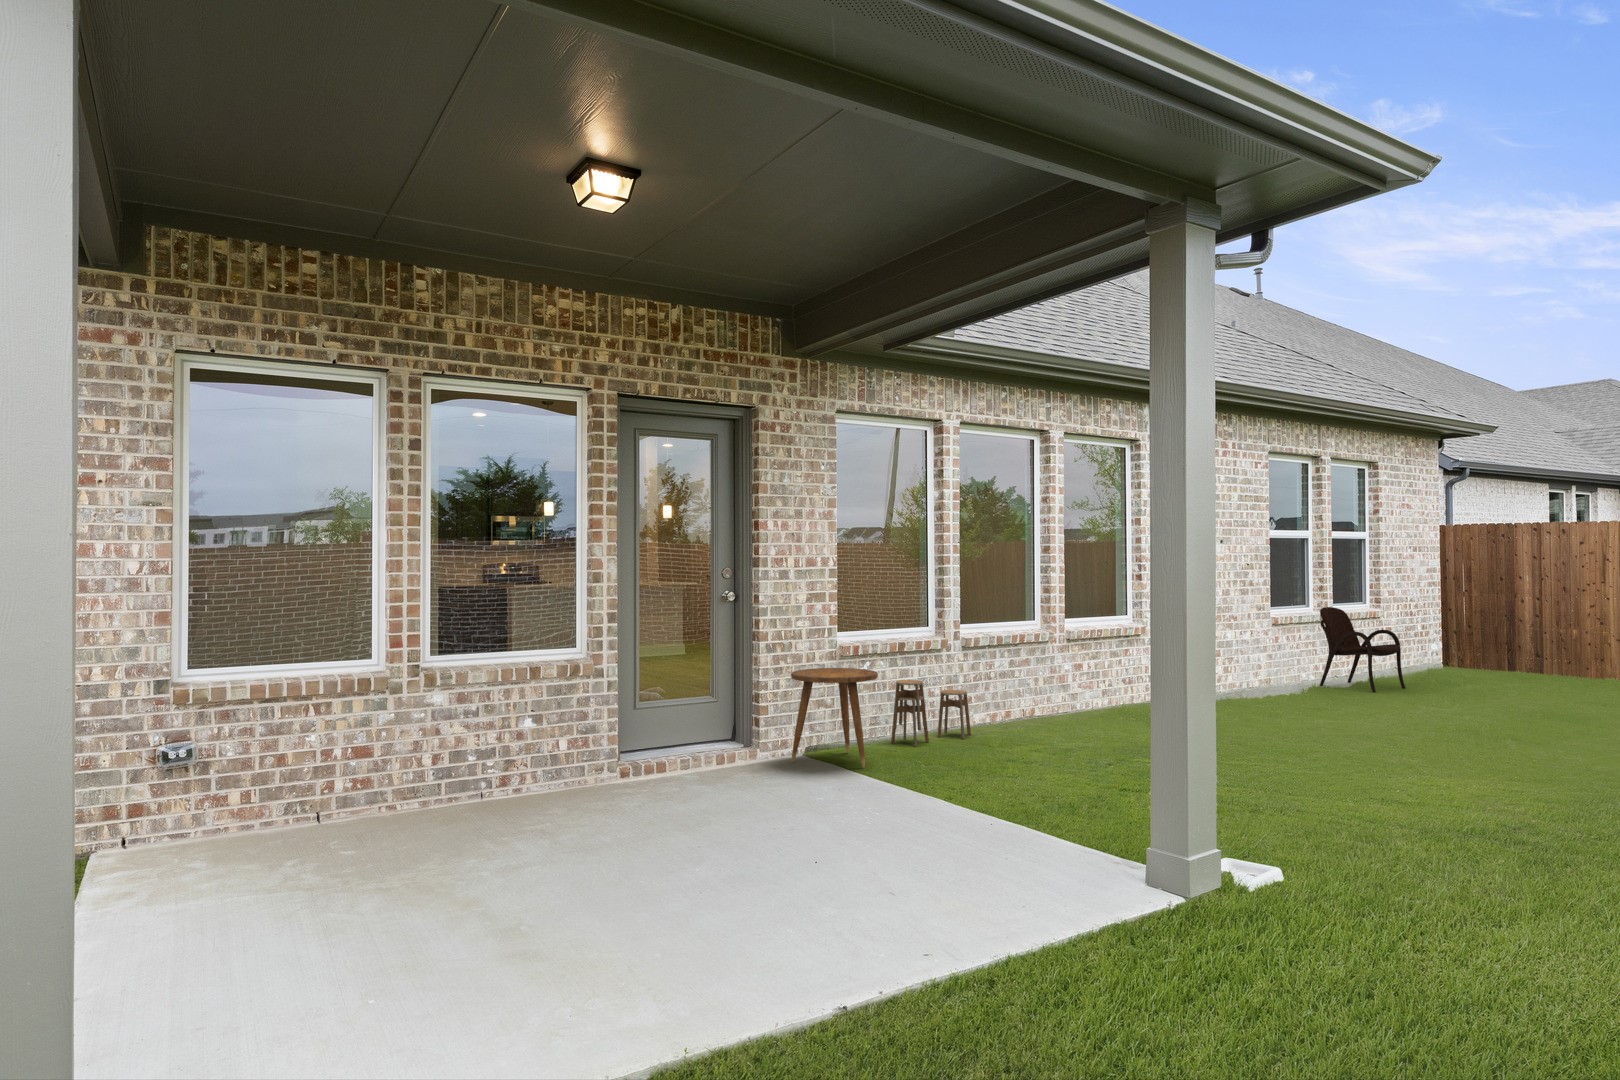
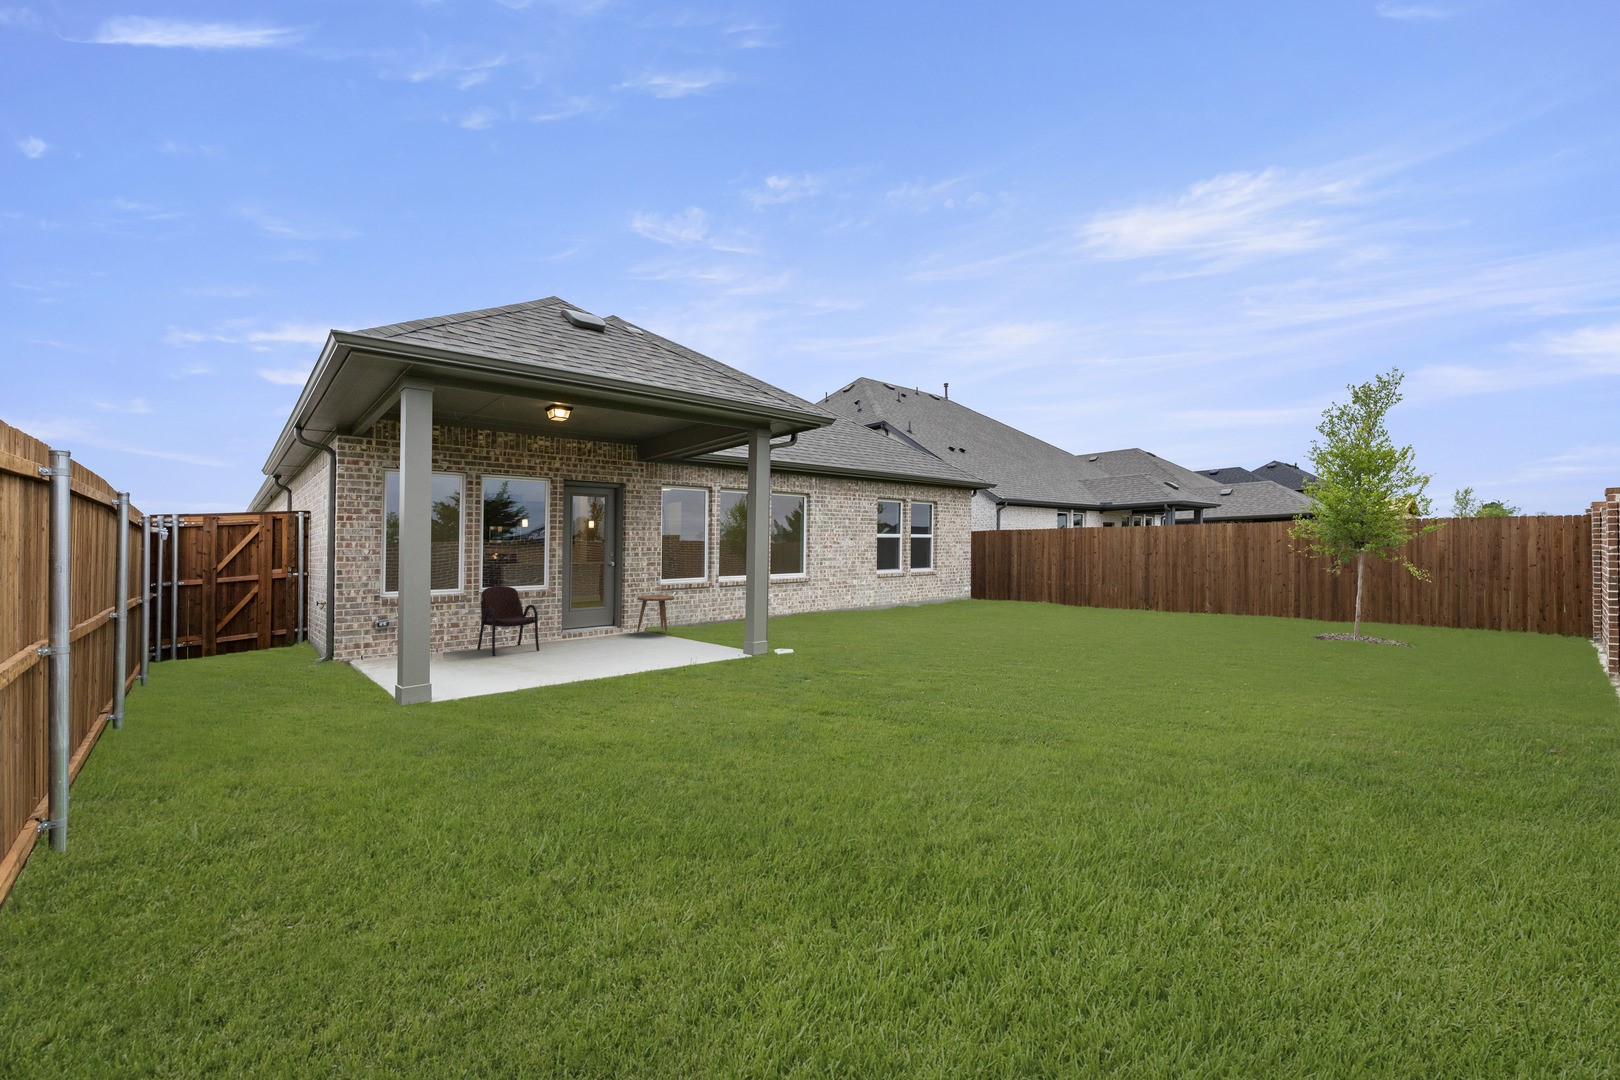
armchair: present [1320,607,1405,692] -> present [477,586,539,656]
stool: present [891,680,971,746] -> none [683,601,721,629]

